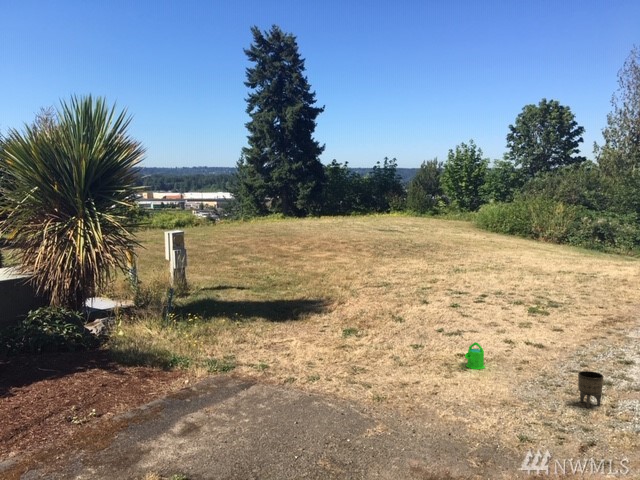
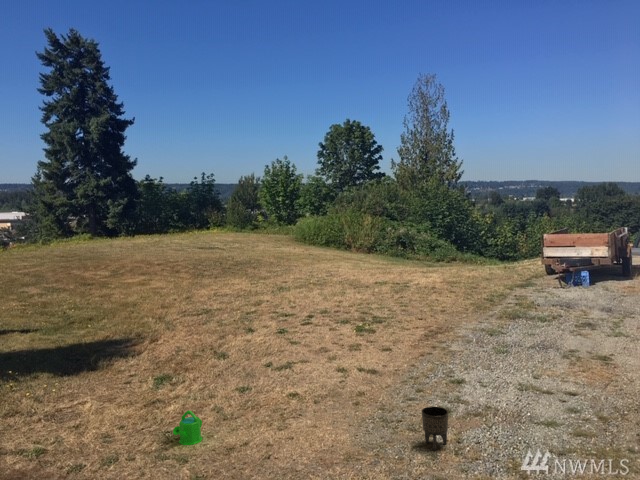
watering can: present [465,342,485,369] -> present [173,410,202,445]

